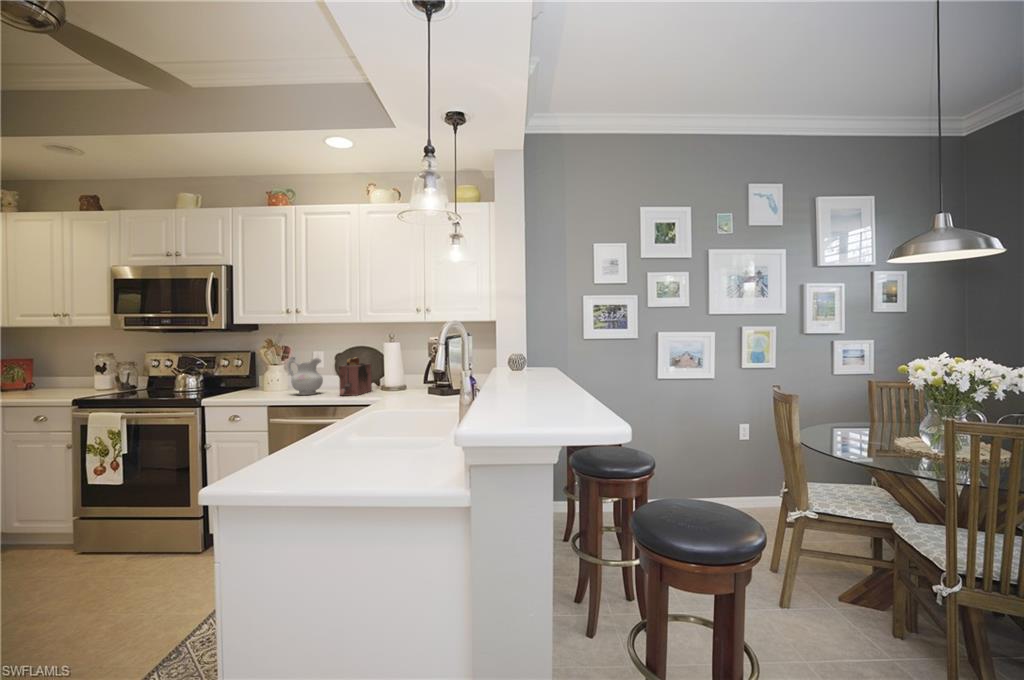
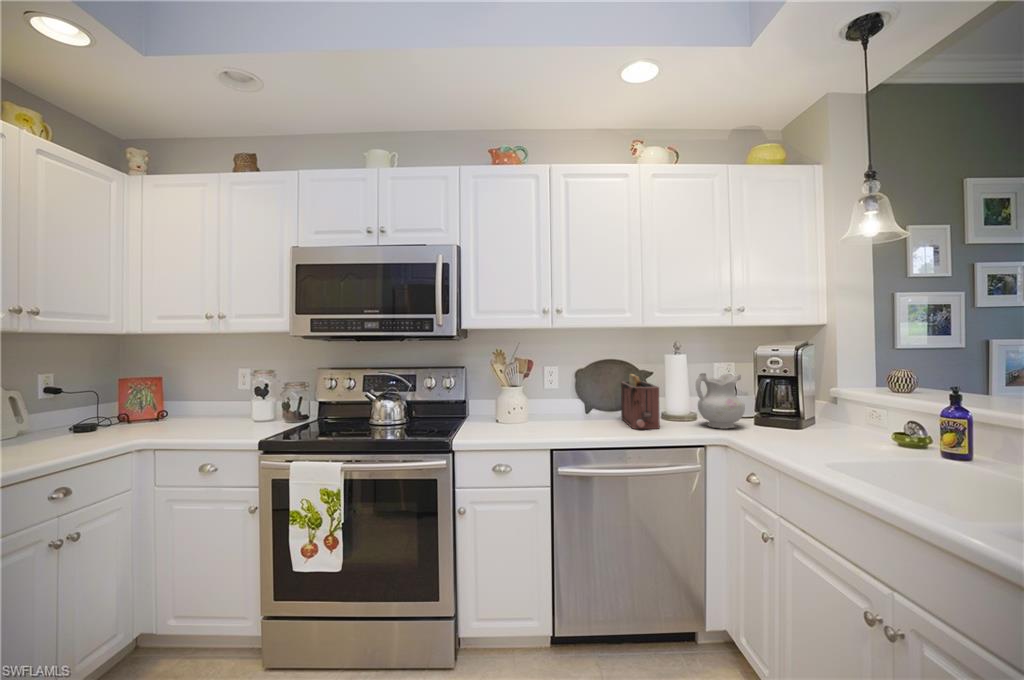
ceramic pitcher: present [287,357,323,395] -> present [696,373,745,429]

